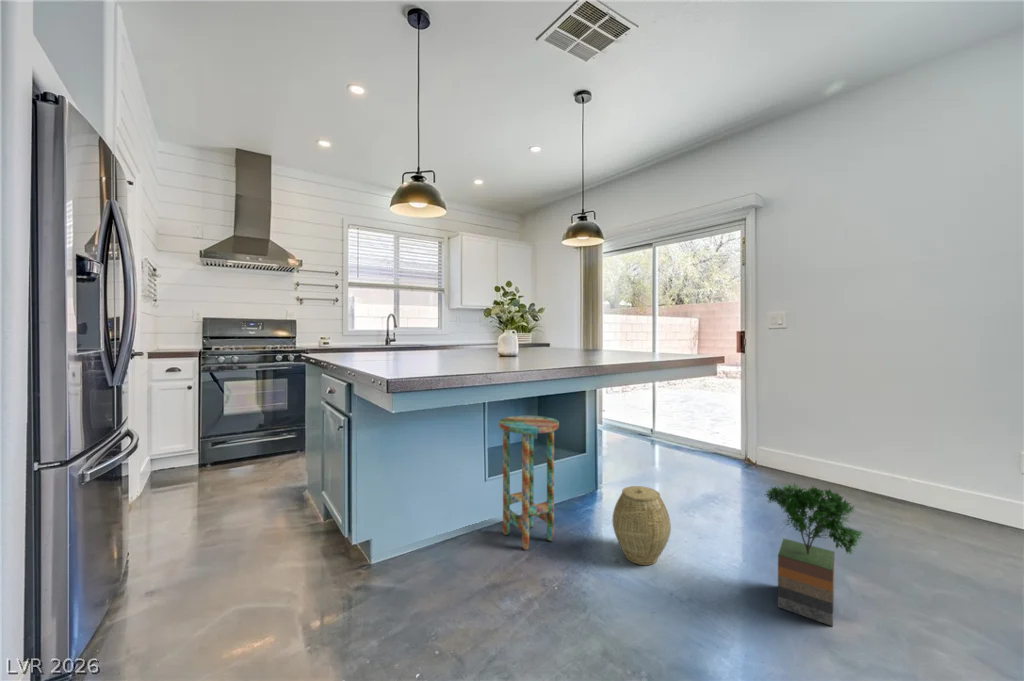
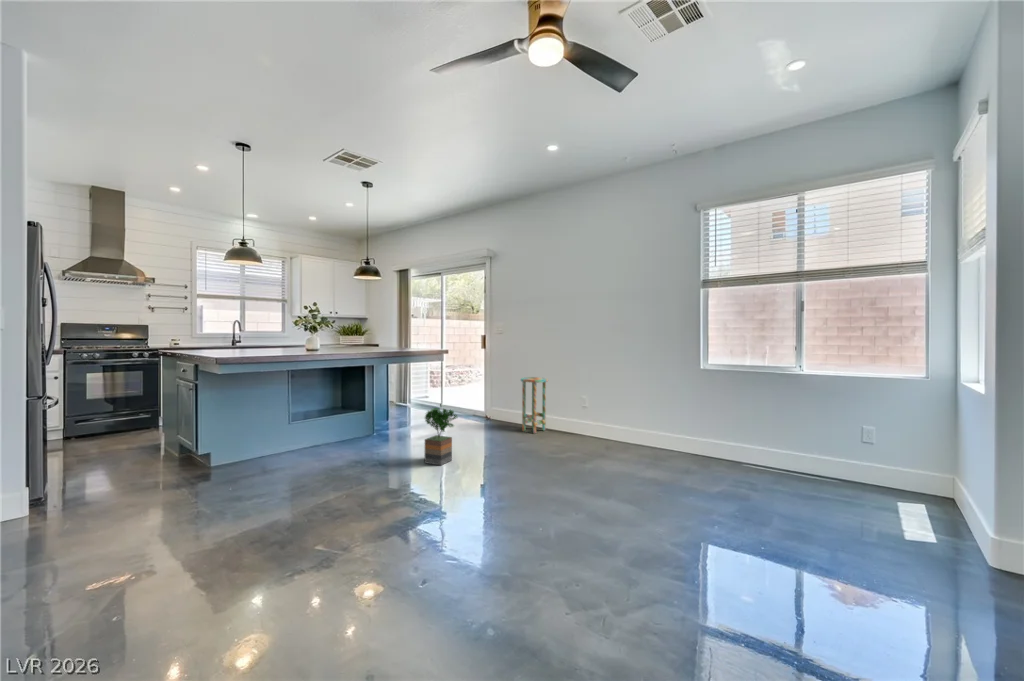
side table: present [499,416,559,550] -> present [521,377,548,433]
woven basket: present [613,486,671,565] -> none [360,419,390,457]

